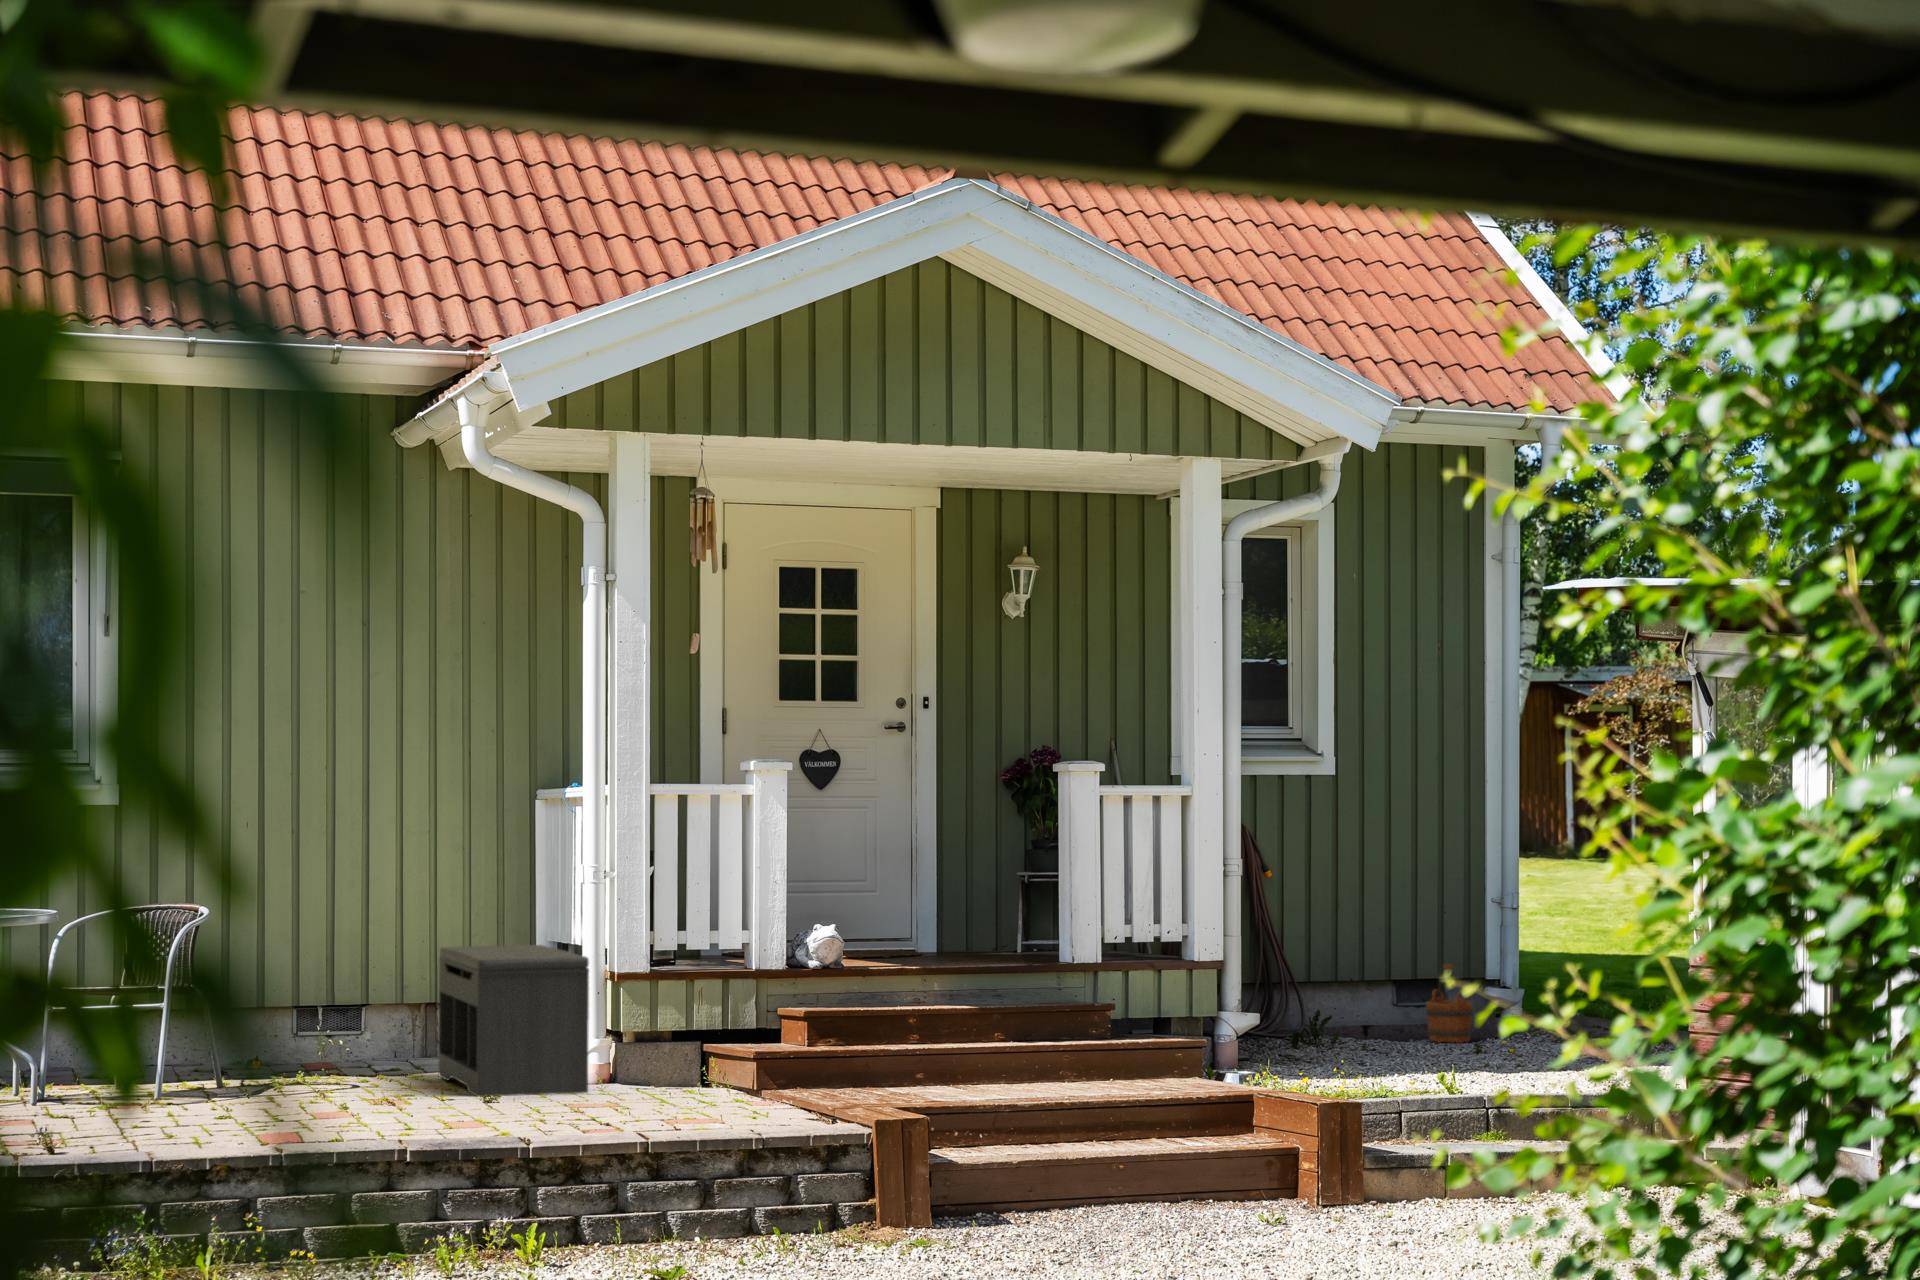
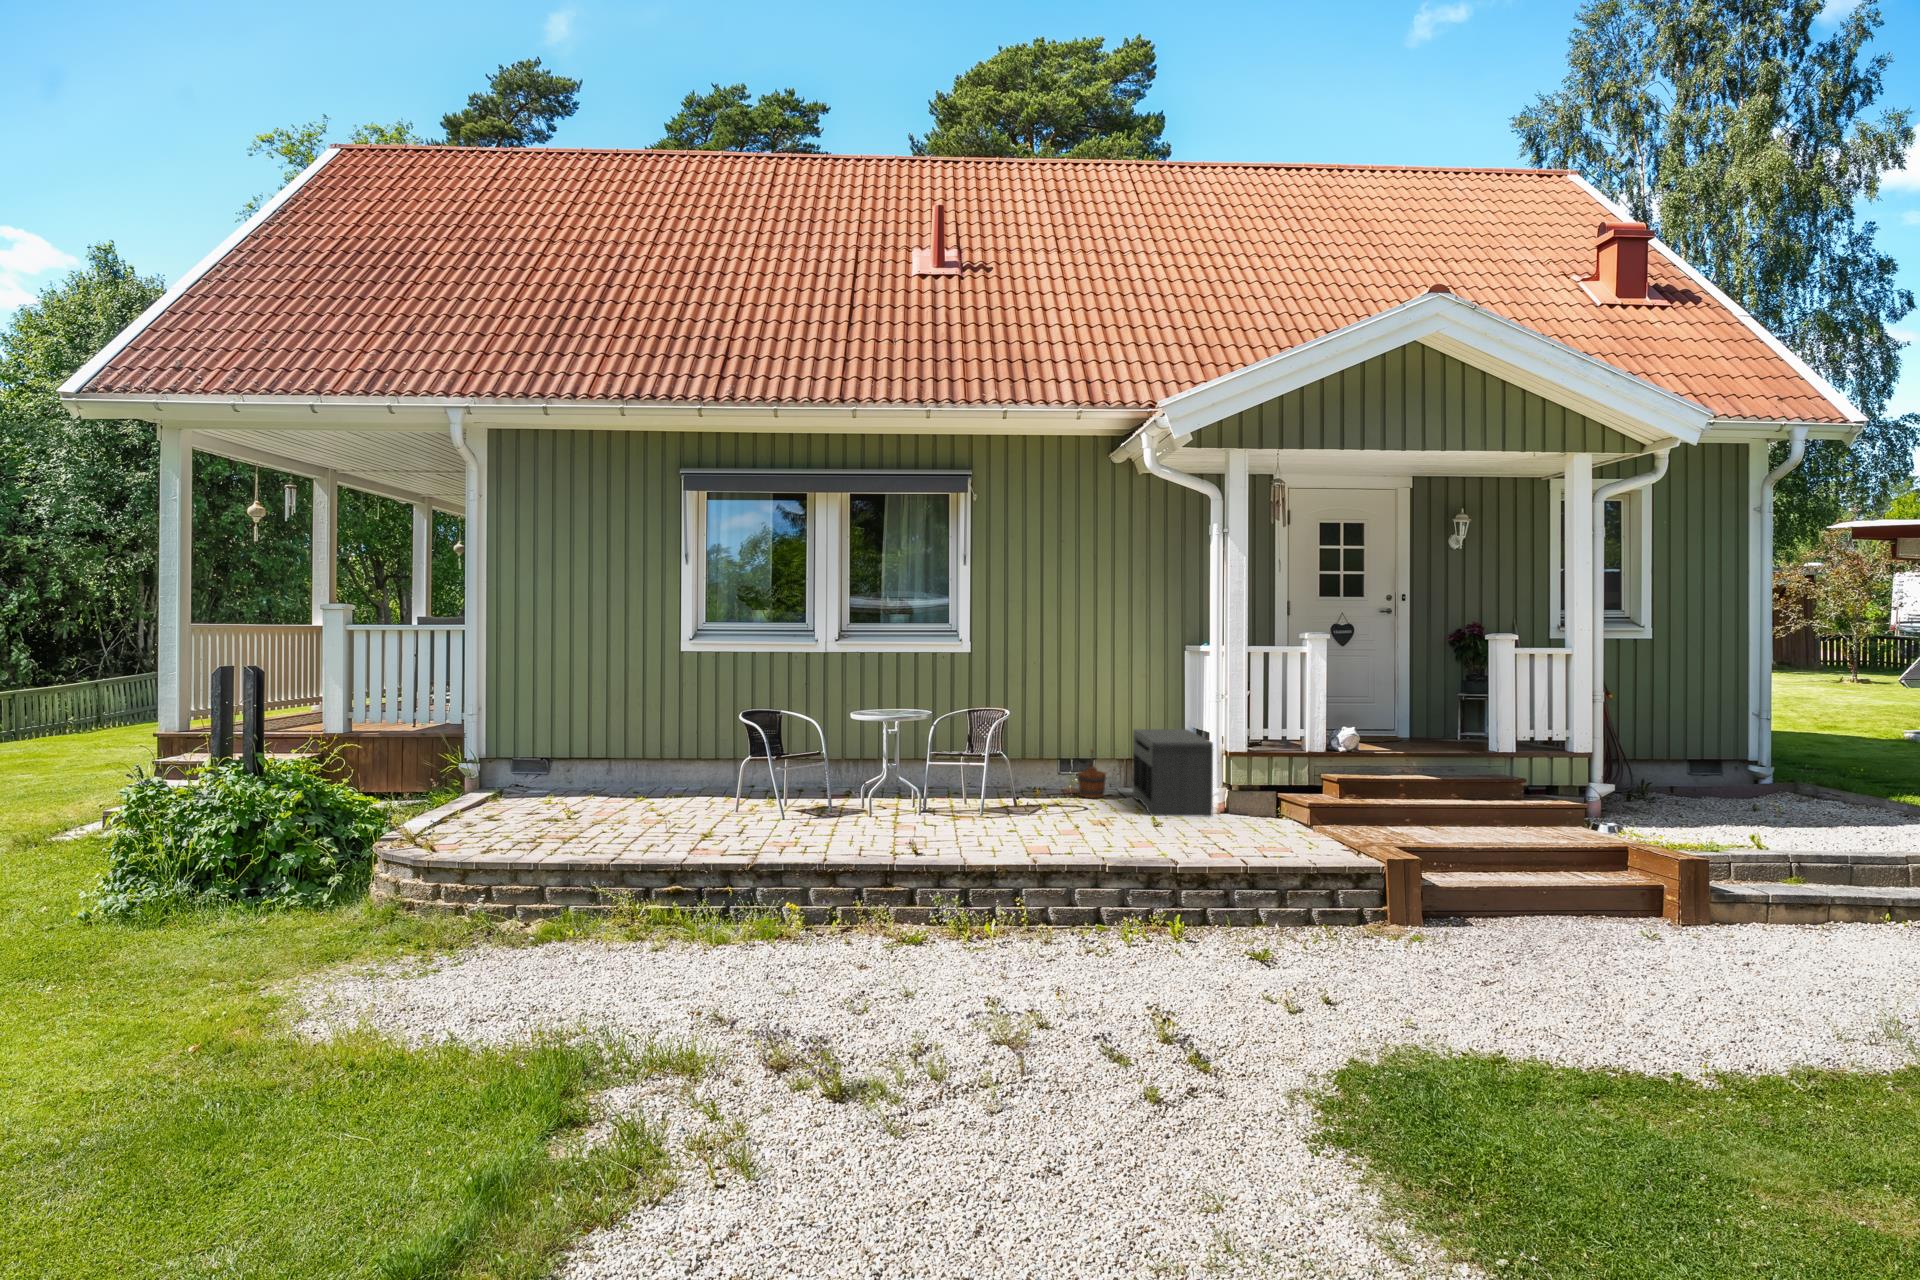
wooden bucket: present [1426,964,1473,1043] -> present [1078,749,1106,798]

